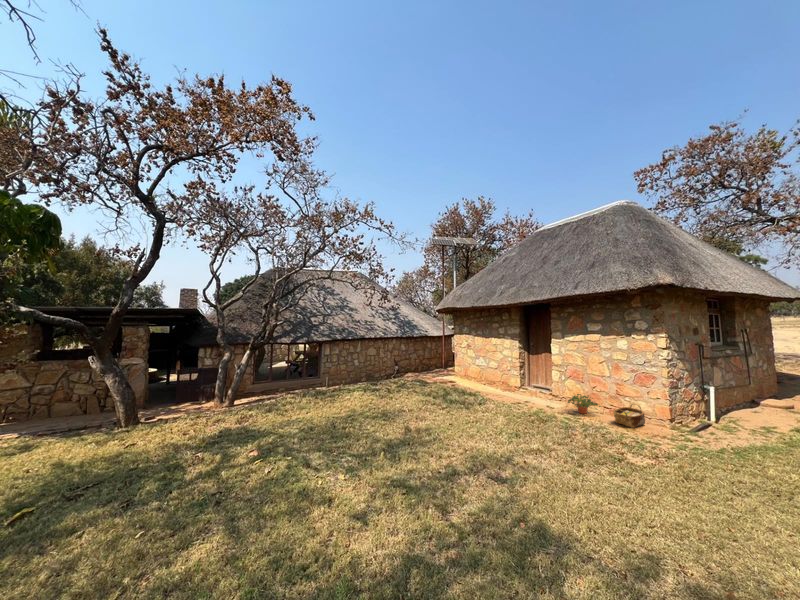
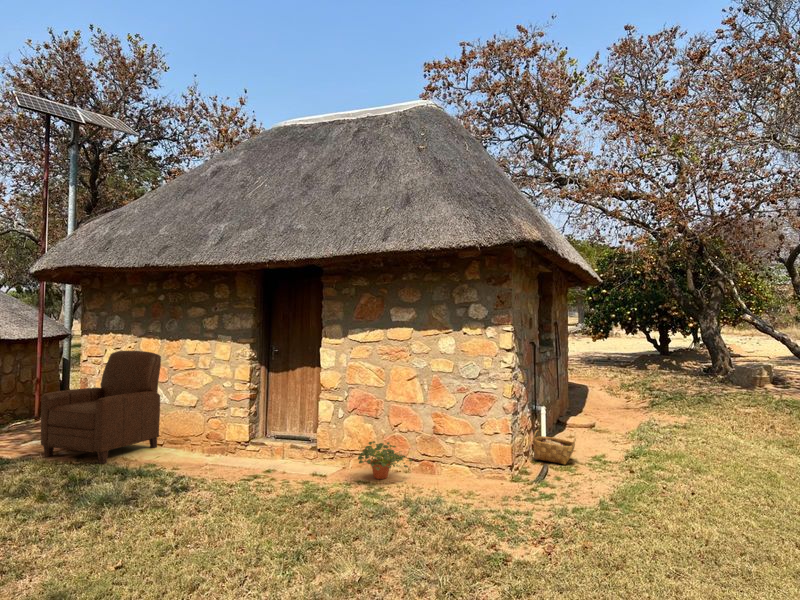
chair: none [439,342,483,388] -> present [41,351,161,464]
woven basket: present [614,404,645,428] -> present [533,430,576,465]

